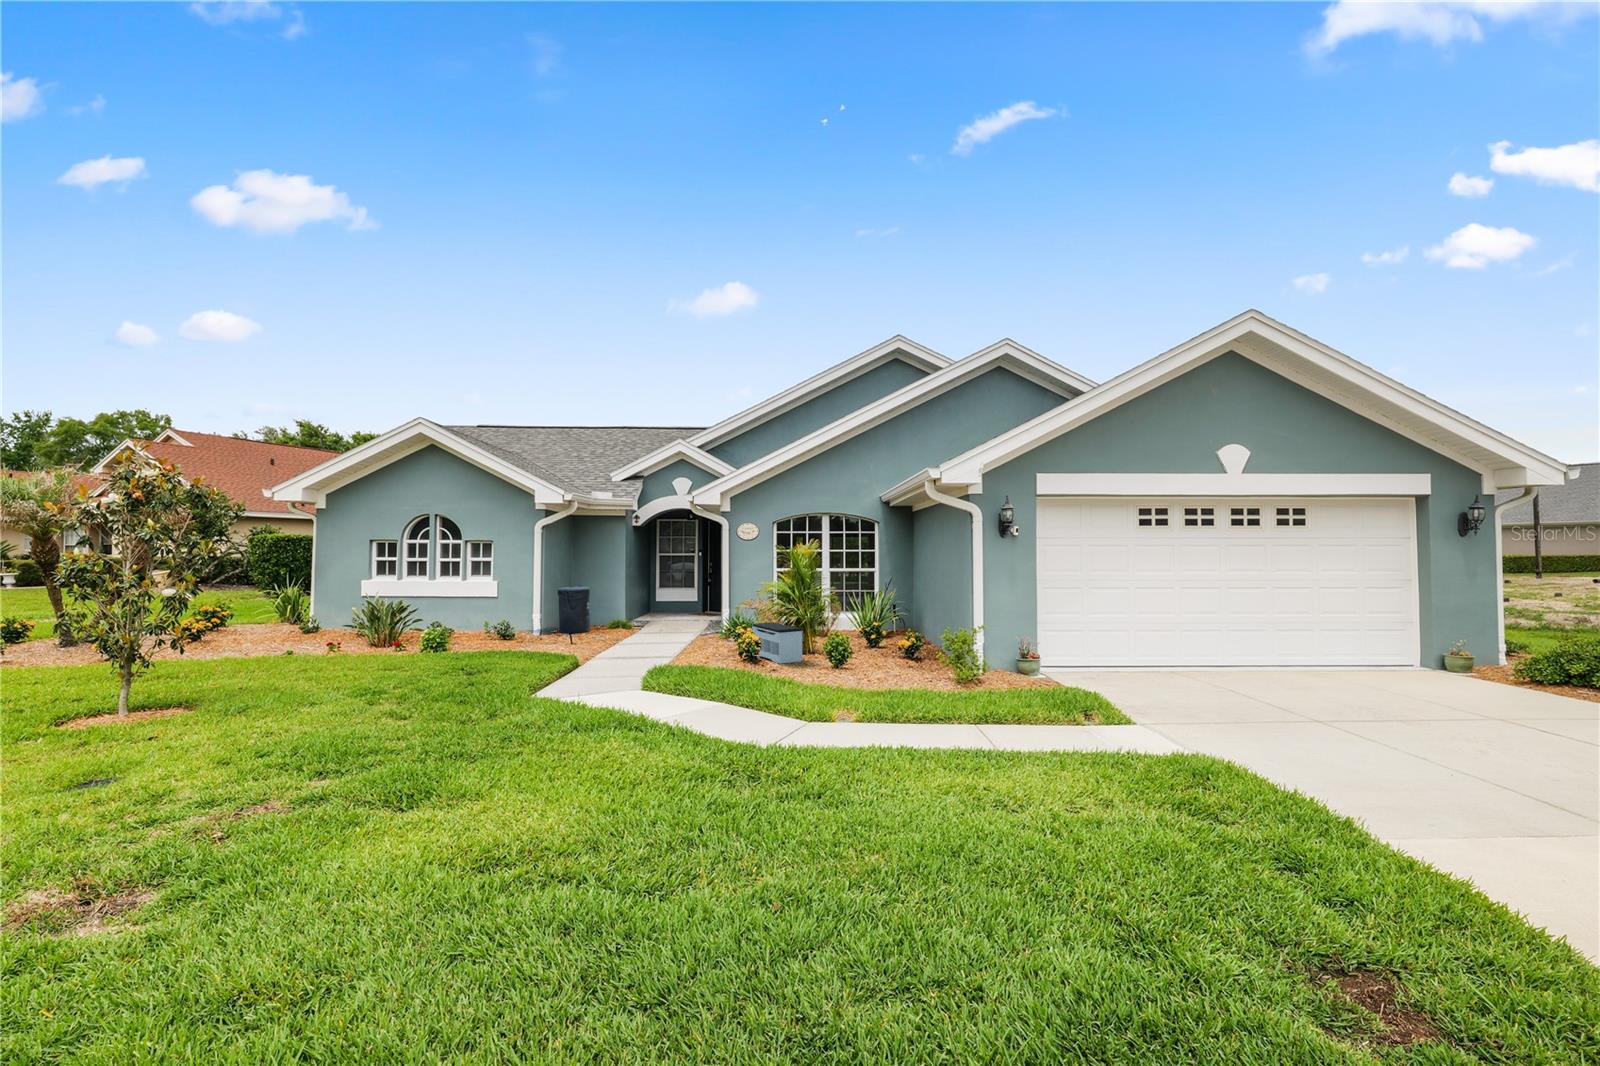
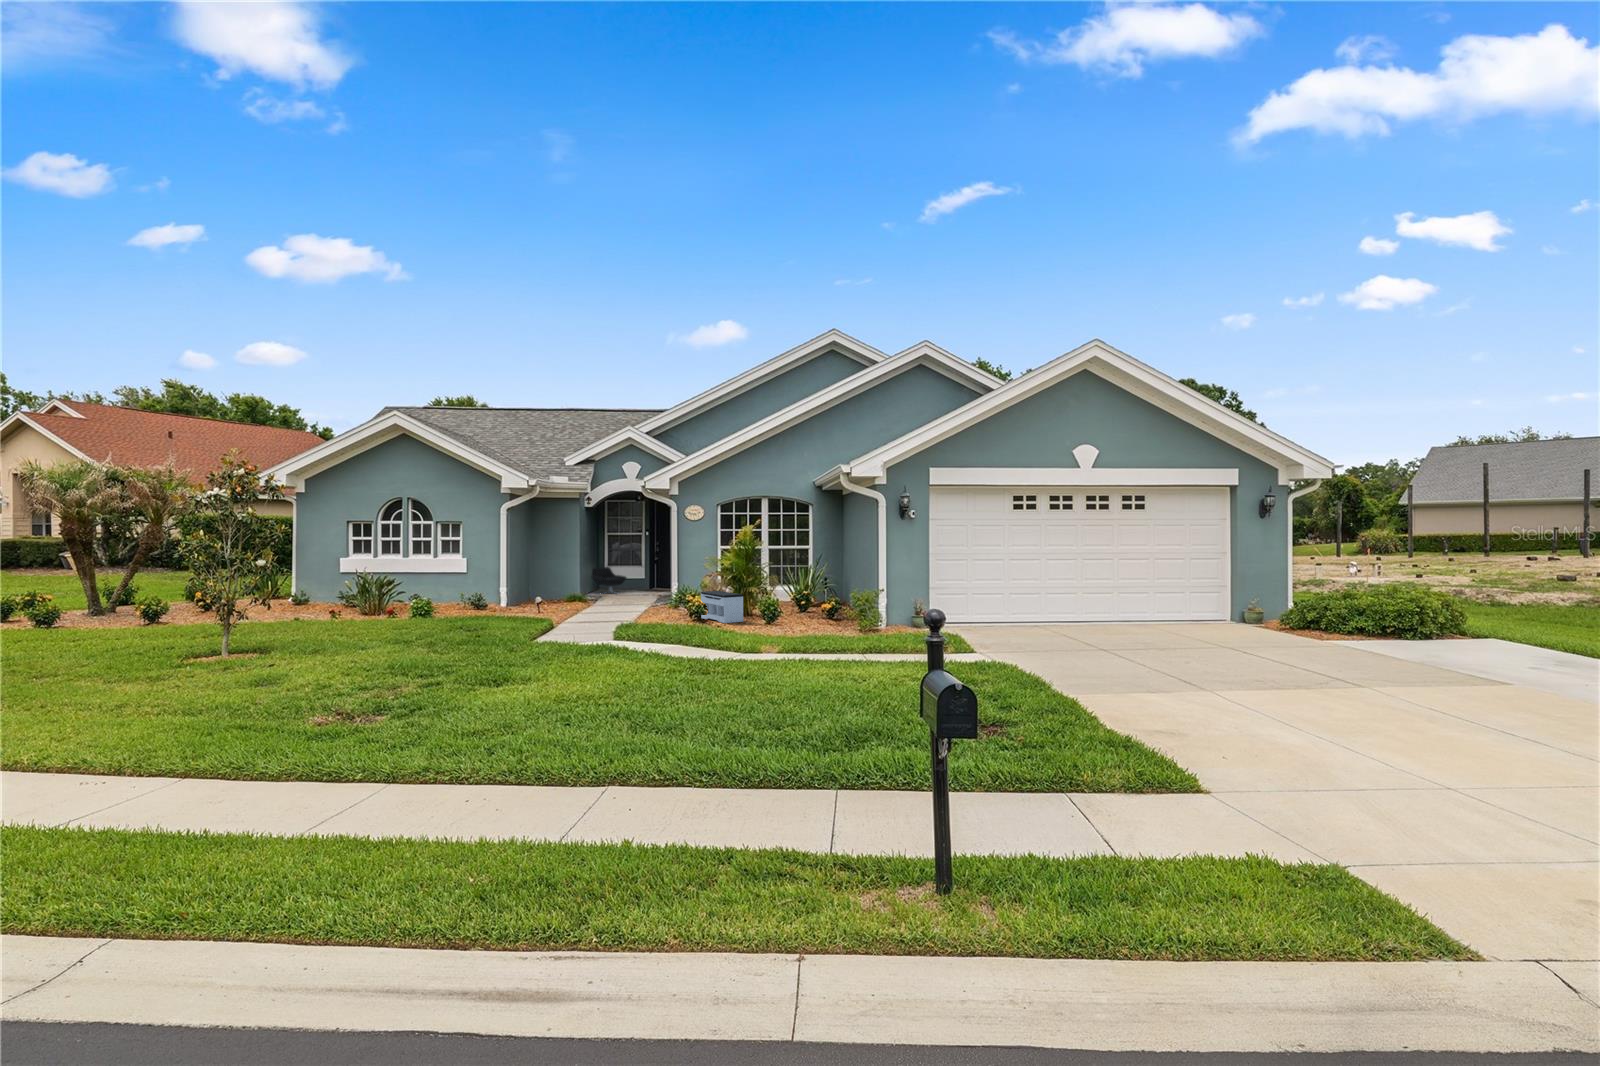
trash can: present [557,585,590,633] -> none [521,562,550,605]
lounge chair: none [641,589,678,618] -> present [592,567,626,592]

